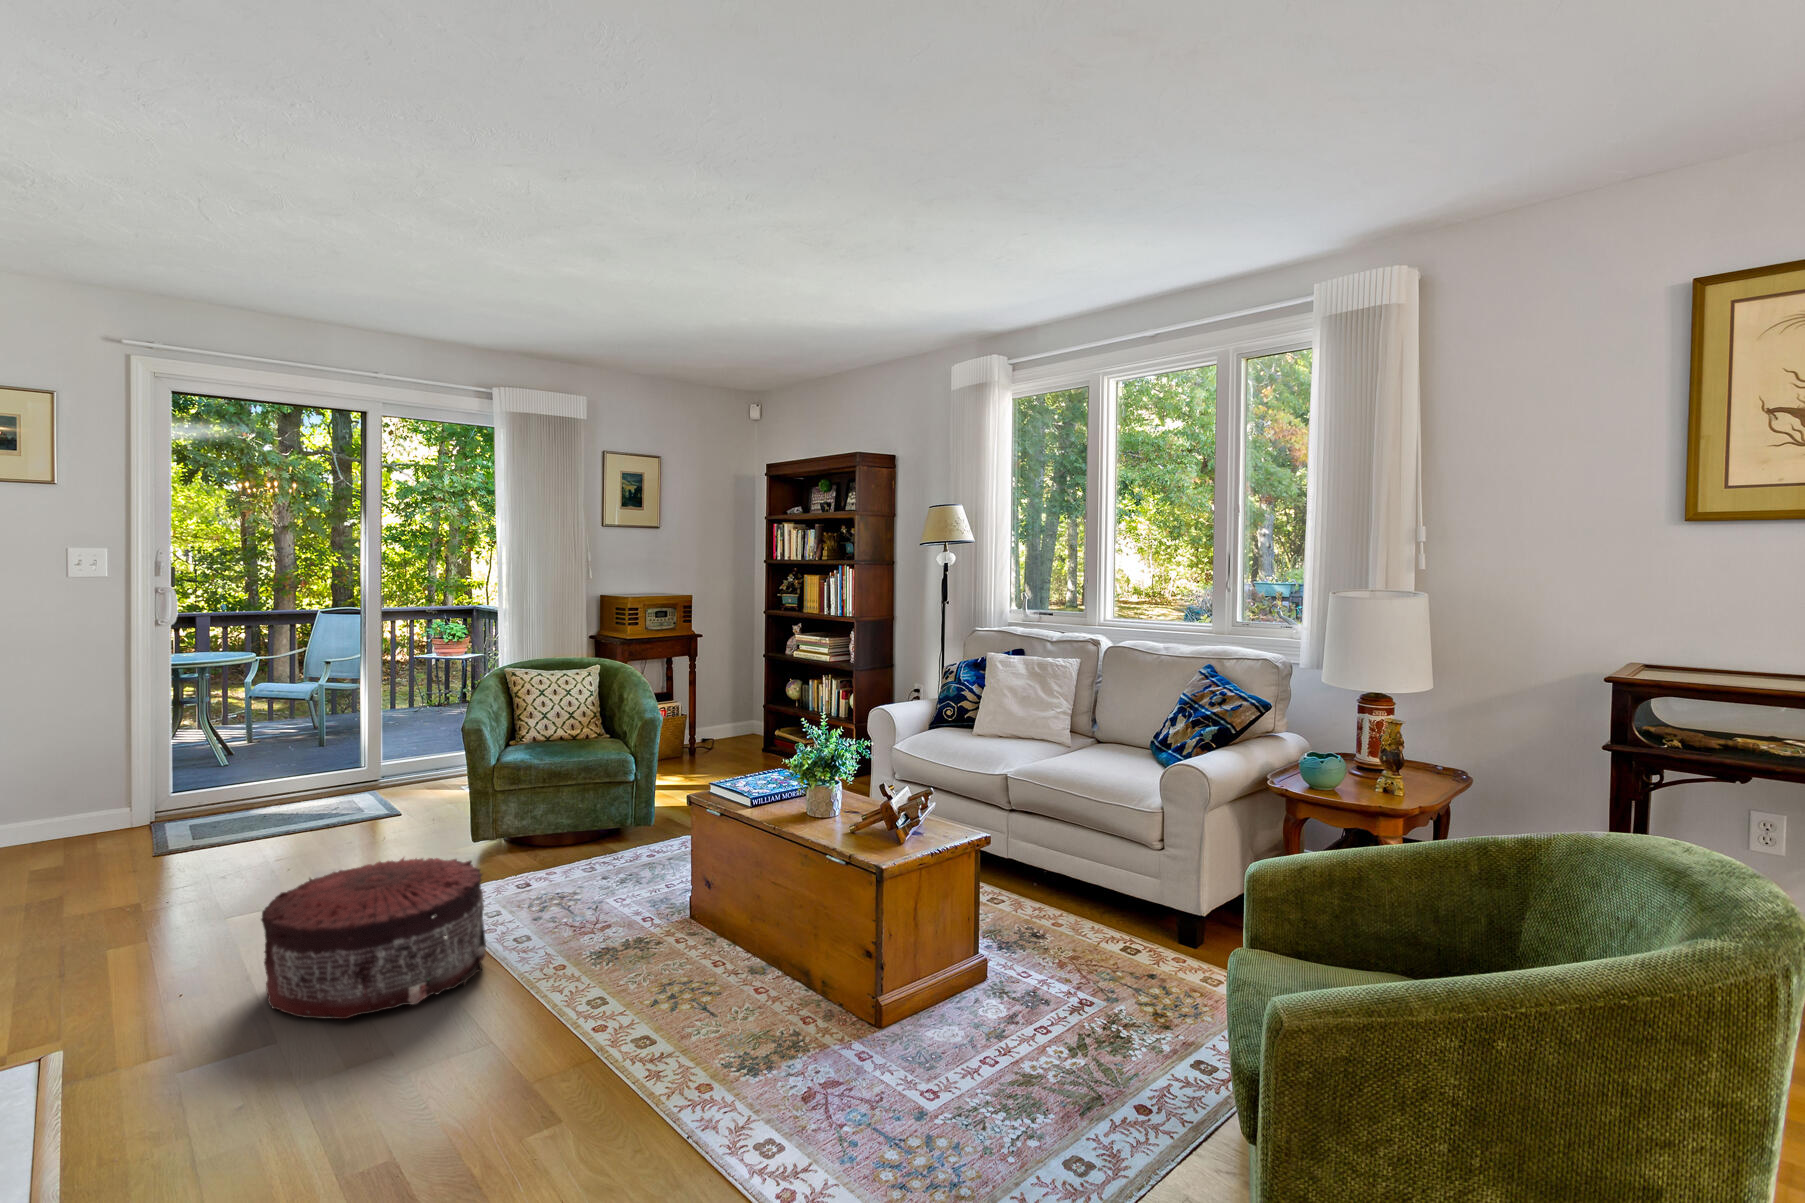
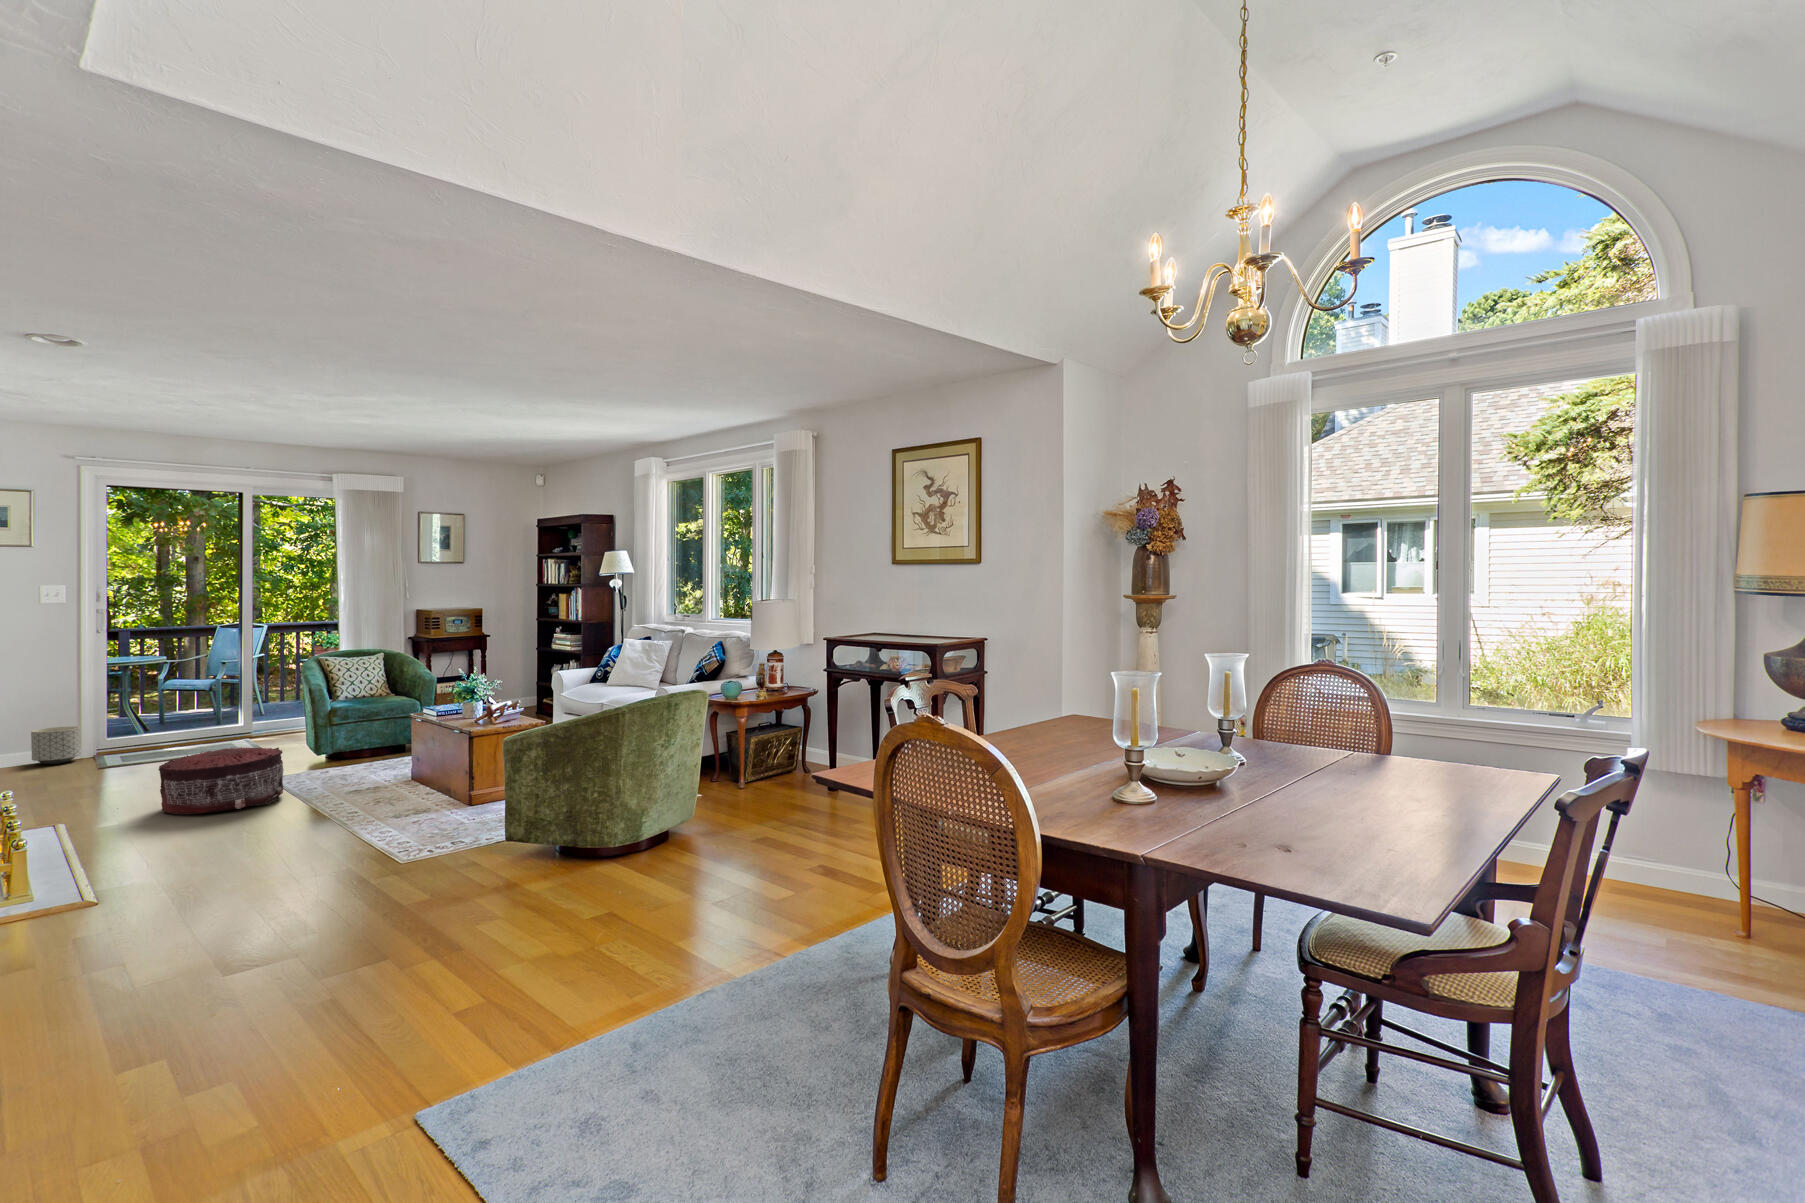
planter: none [50,776,128,841] -> present [31,726,81,764]

